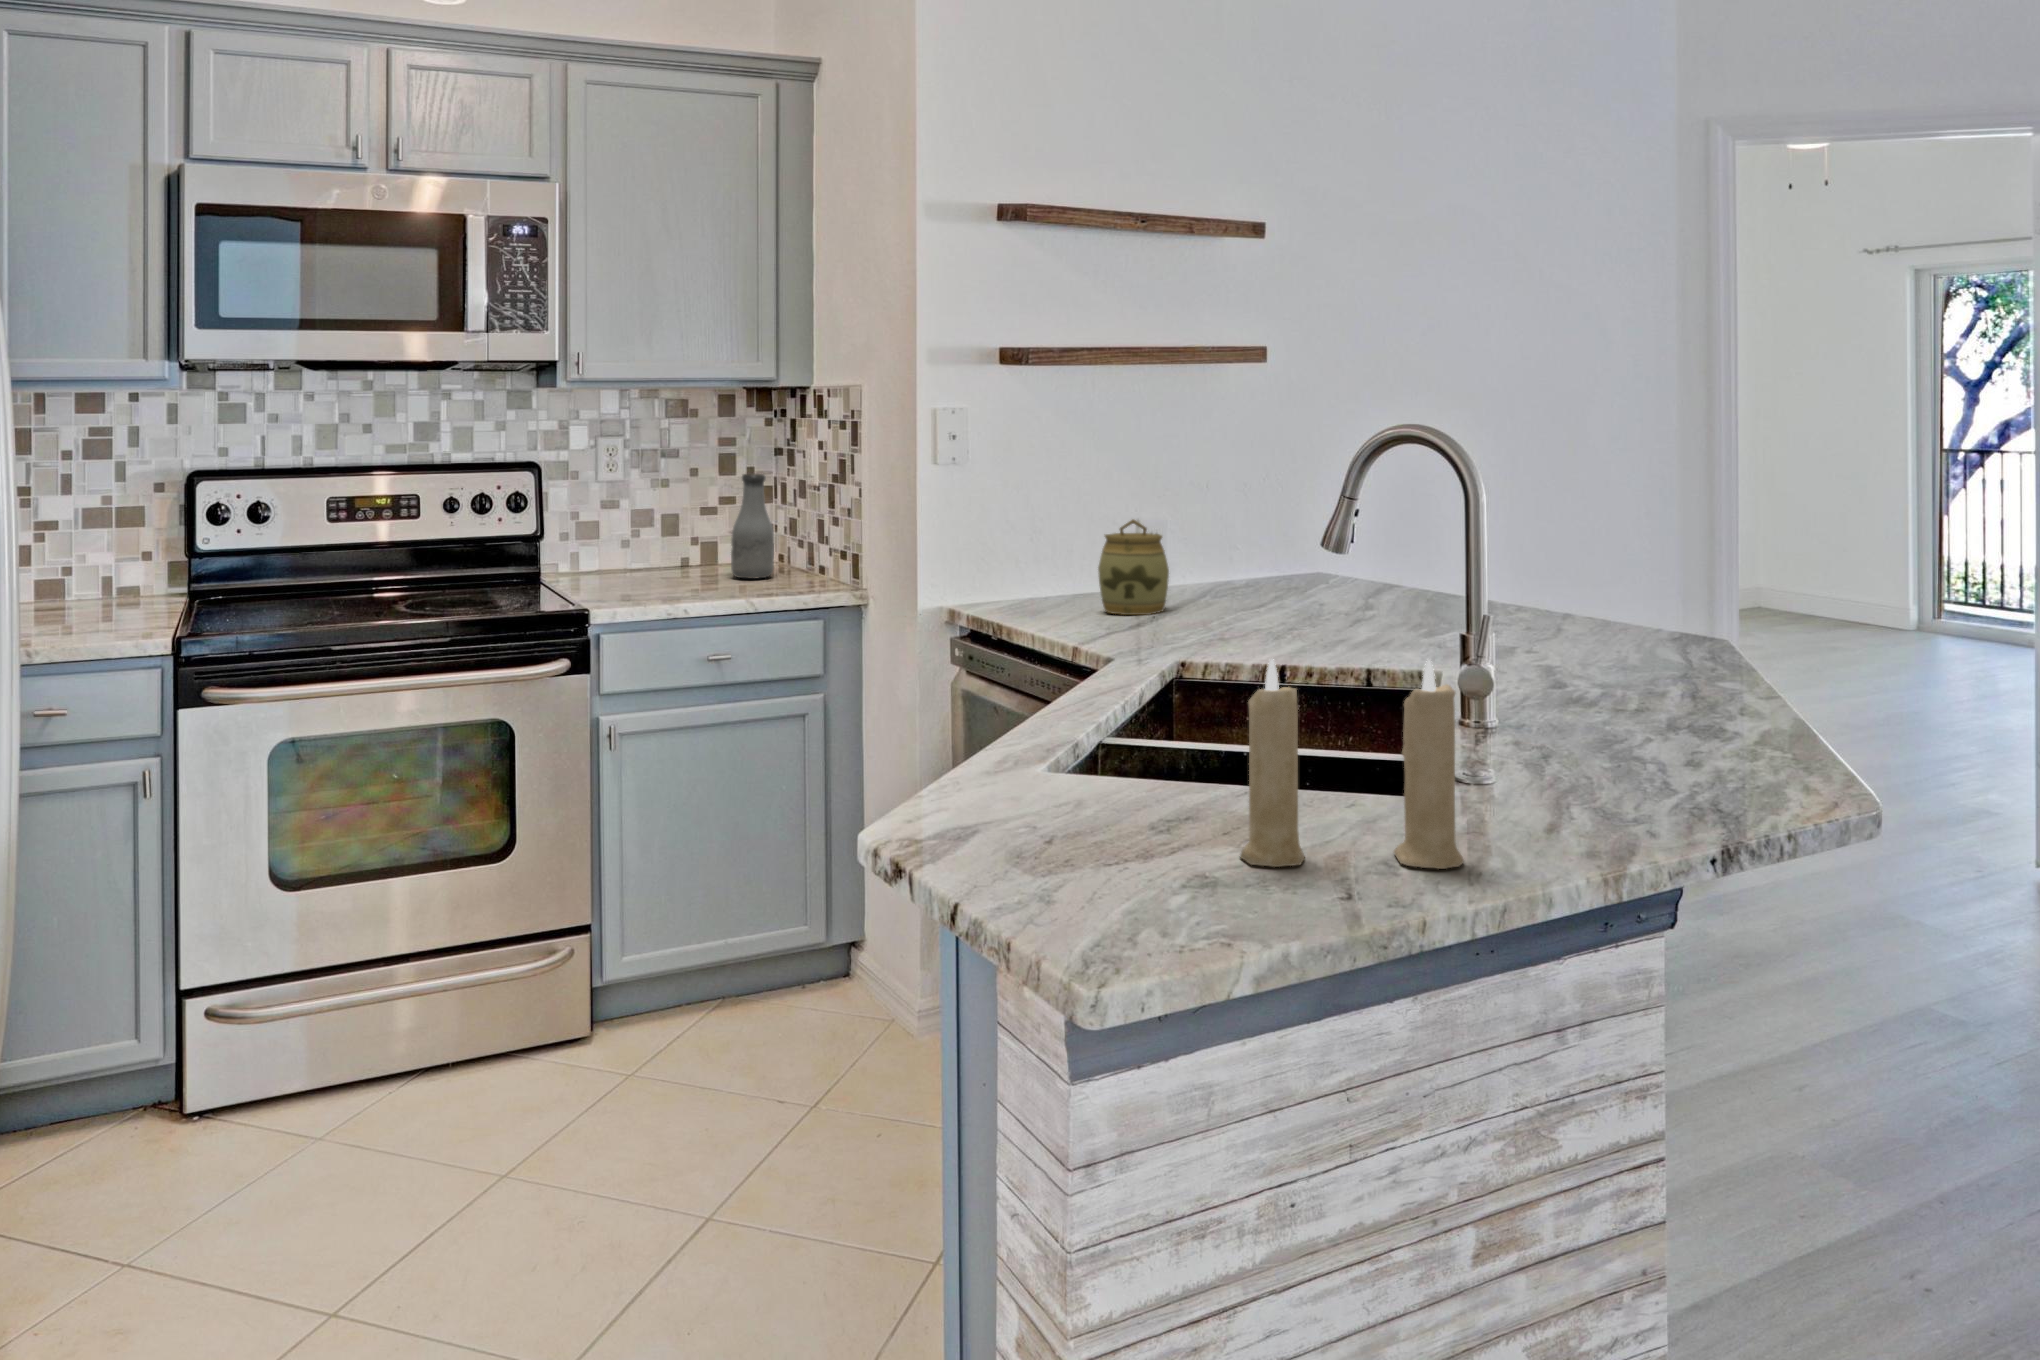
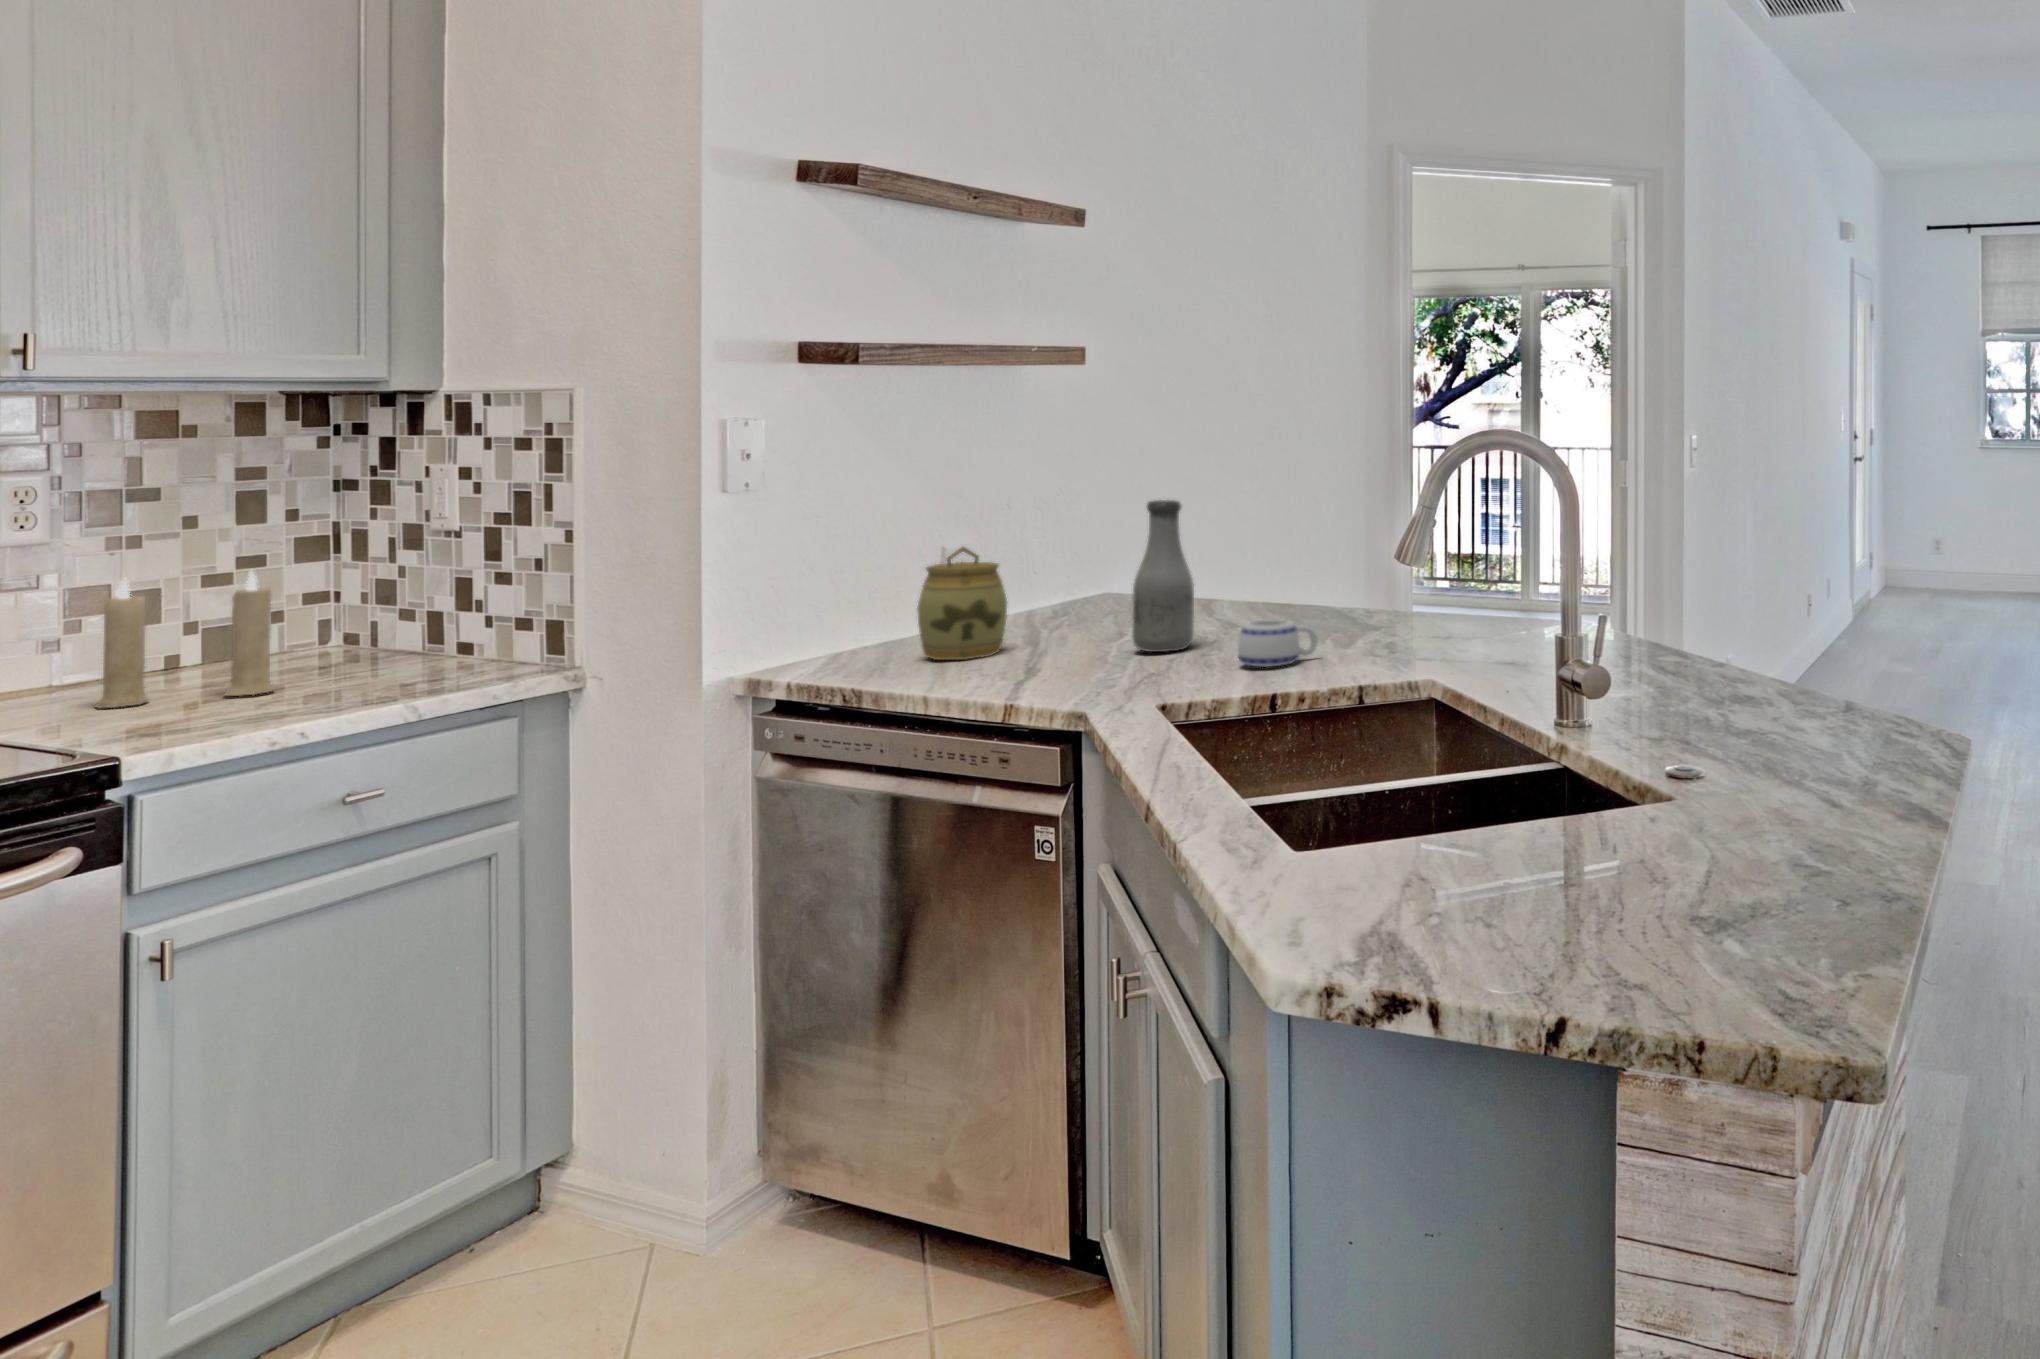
bottle: present [731,474,774,579] -> present [1132,500,1194,652]
mug: none [1298,602,1374,645] -> present [1238,619,1317,667]
candle: present [1240,659,1464,869] -> present [96,572,274,709]

